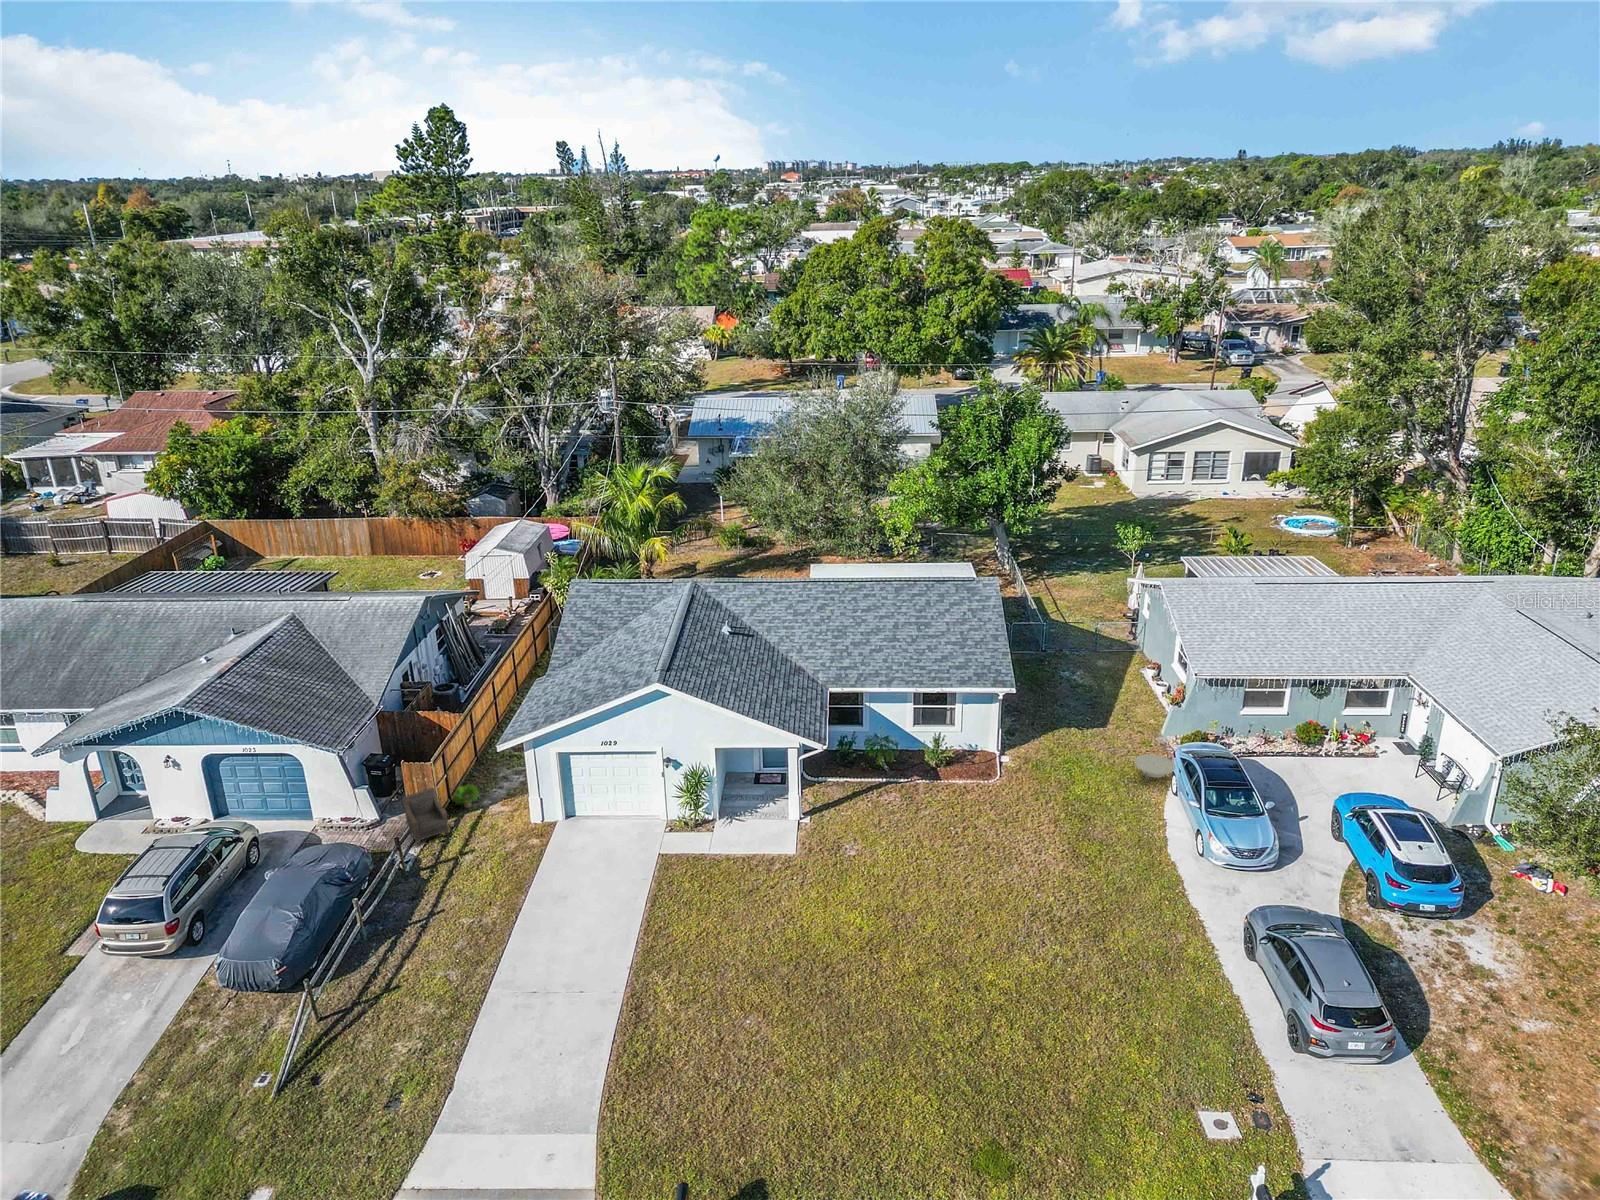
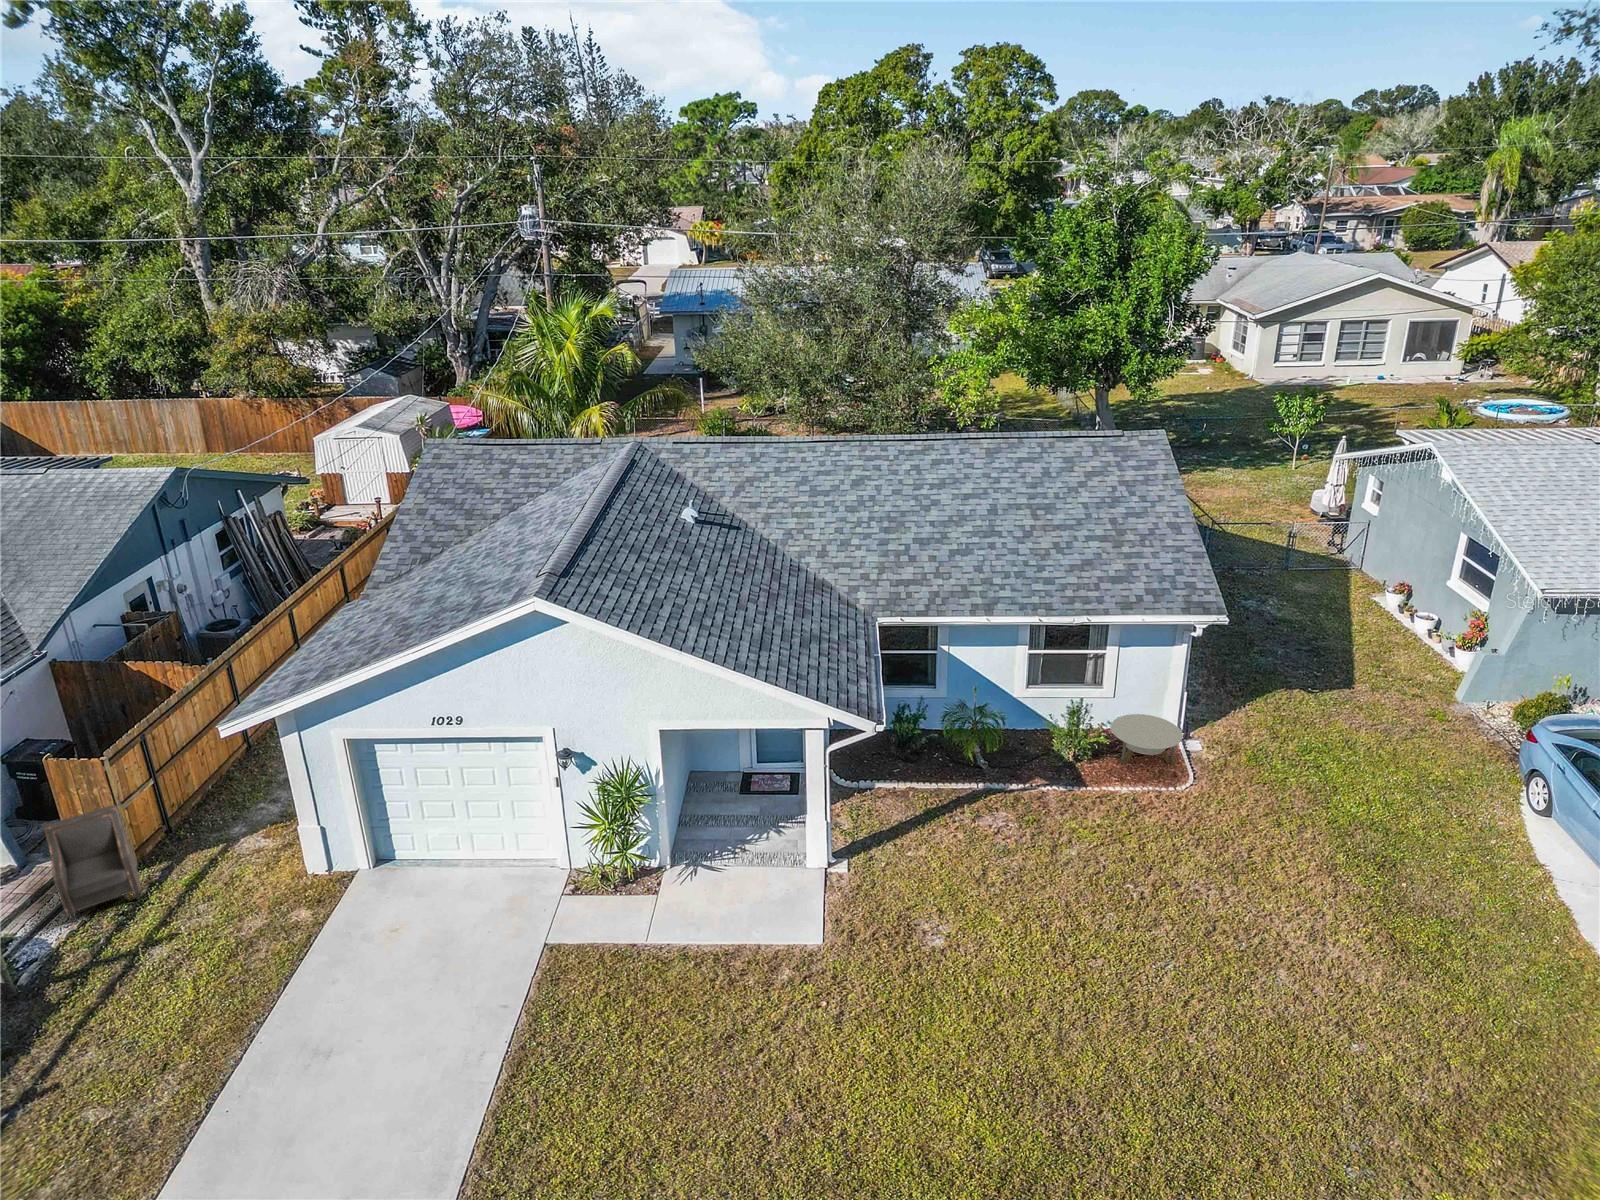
round table: present [1134,754,1175,785] -> present [1111,714,1182,764]
potted plant: present [454,784,479,808] -> none [166,793,224,841]

